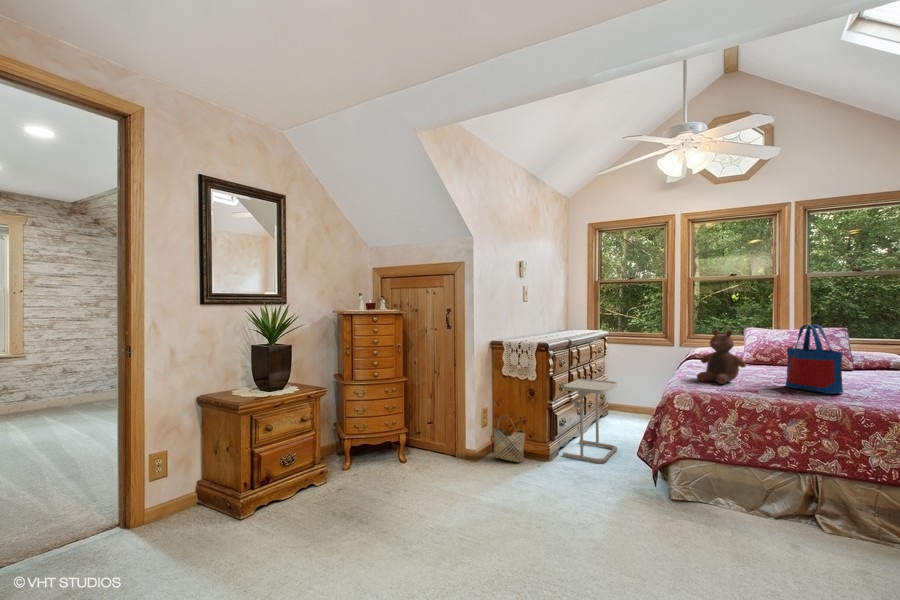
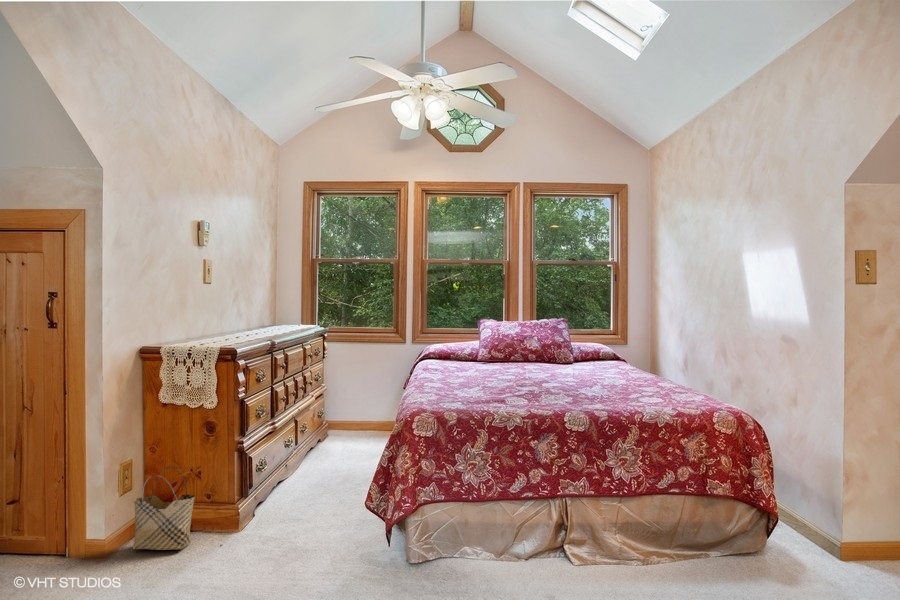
tote bag: present [785,325,843,394] -> none [529,318,584,398]
stuffed bear: present [697,330,746,384] -> none [439,324,492,394]
side table: present [563,379,617,463] -> none [258,396,339,521]

